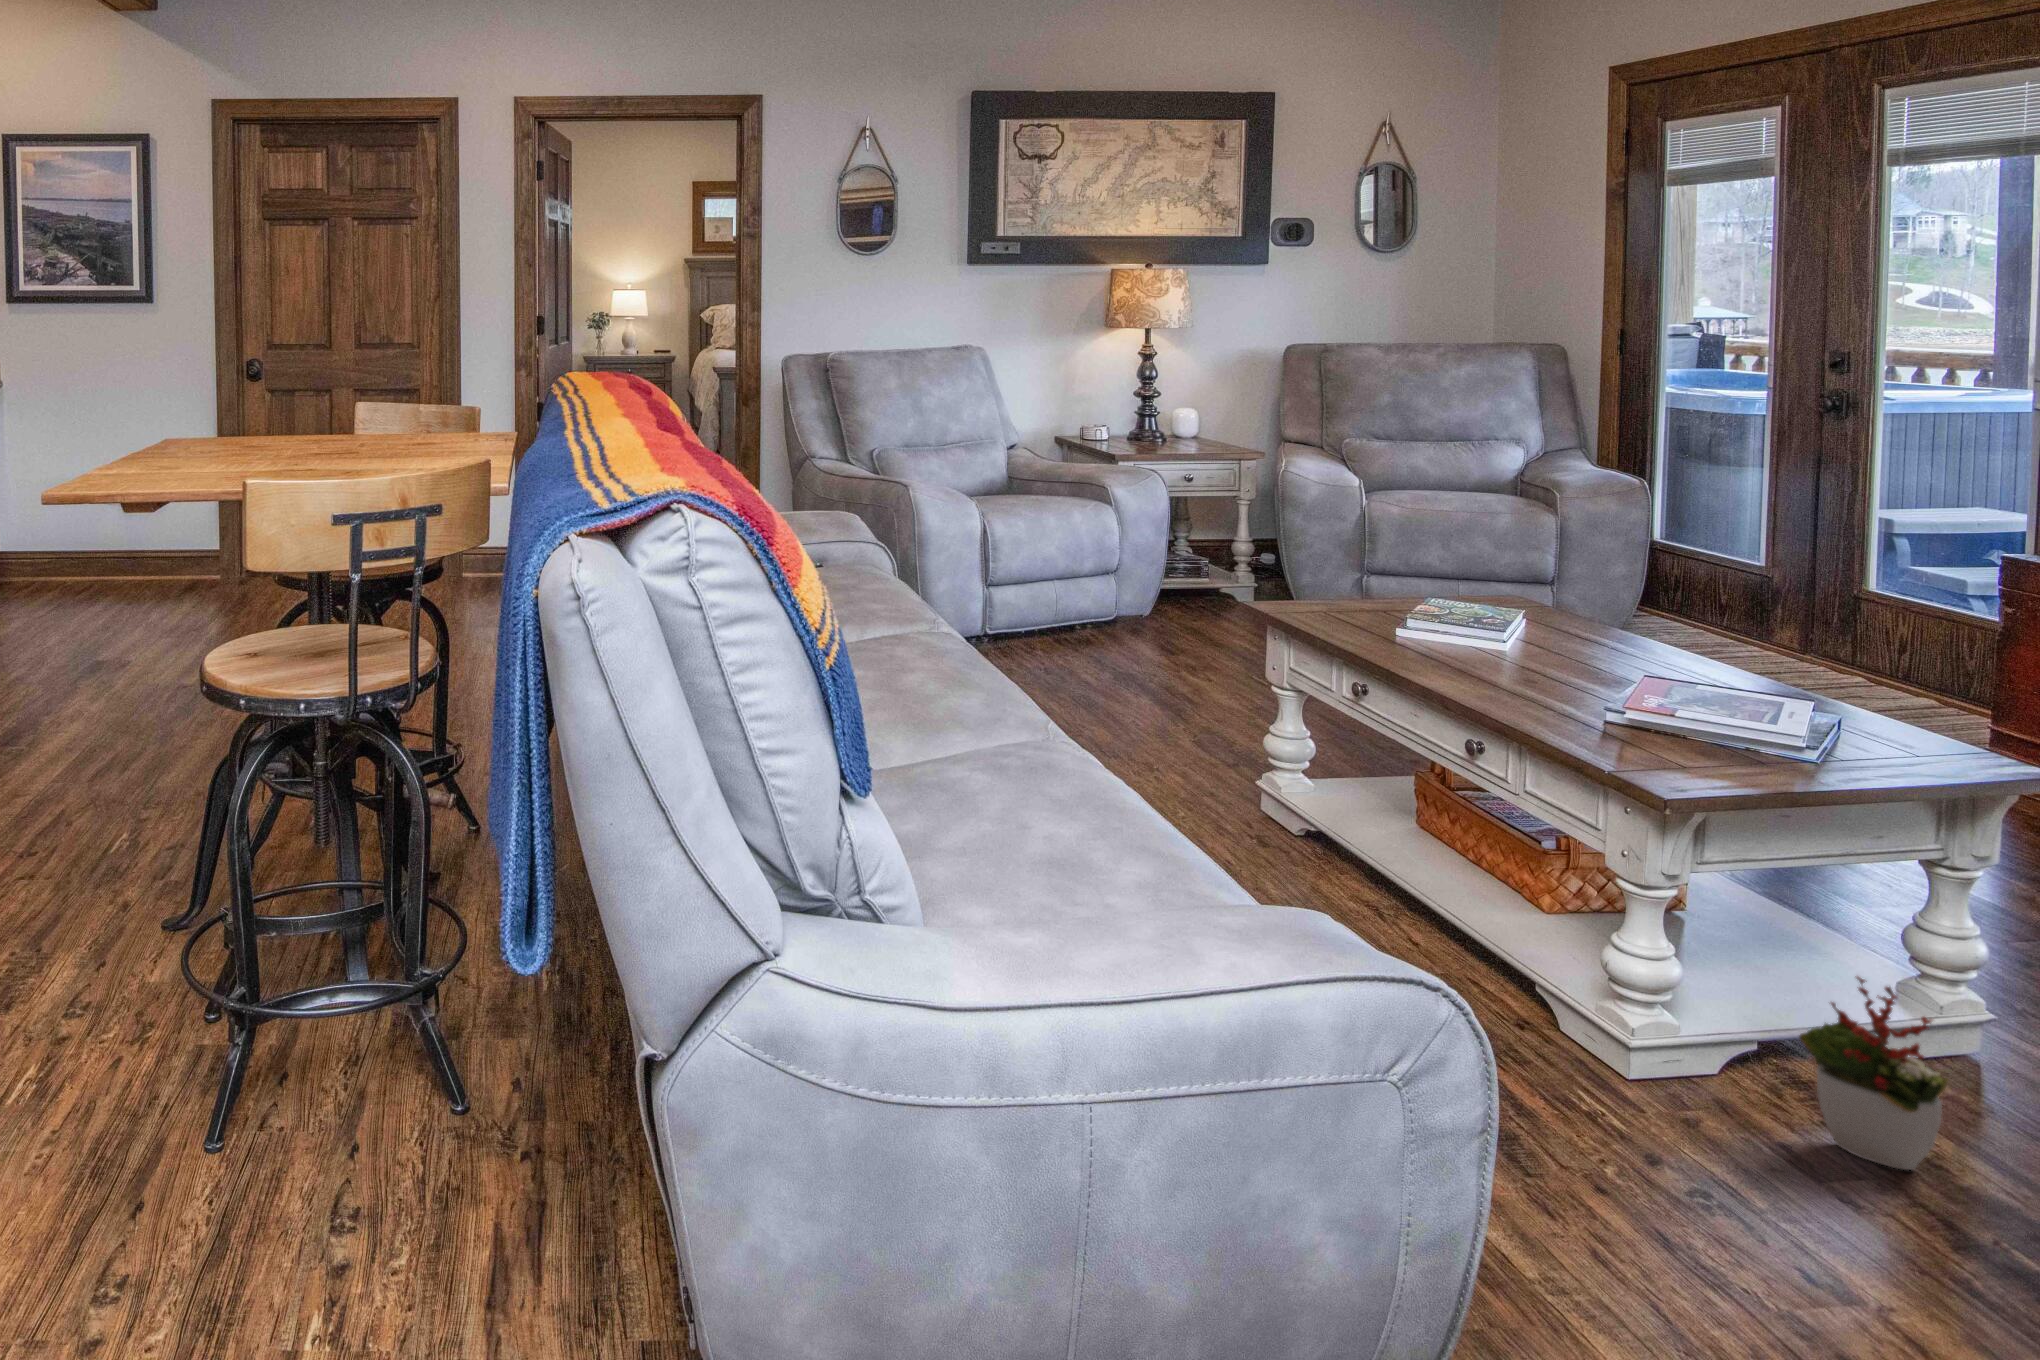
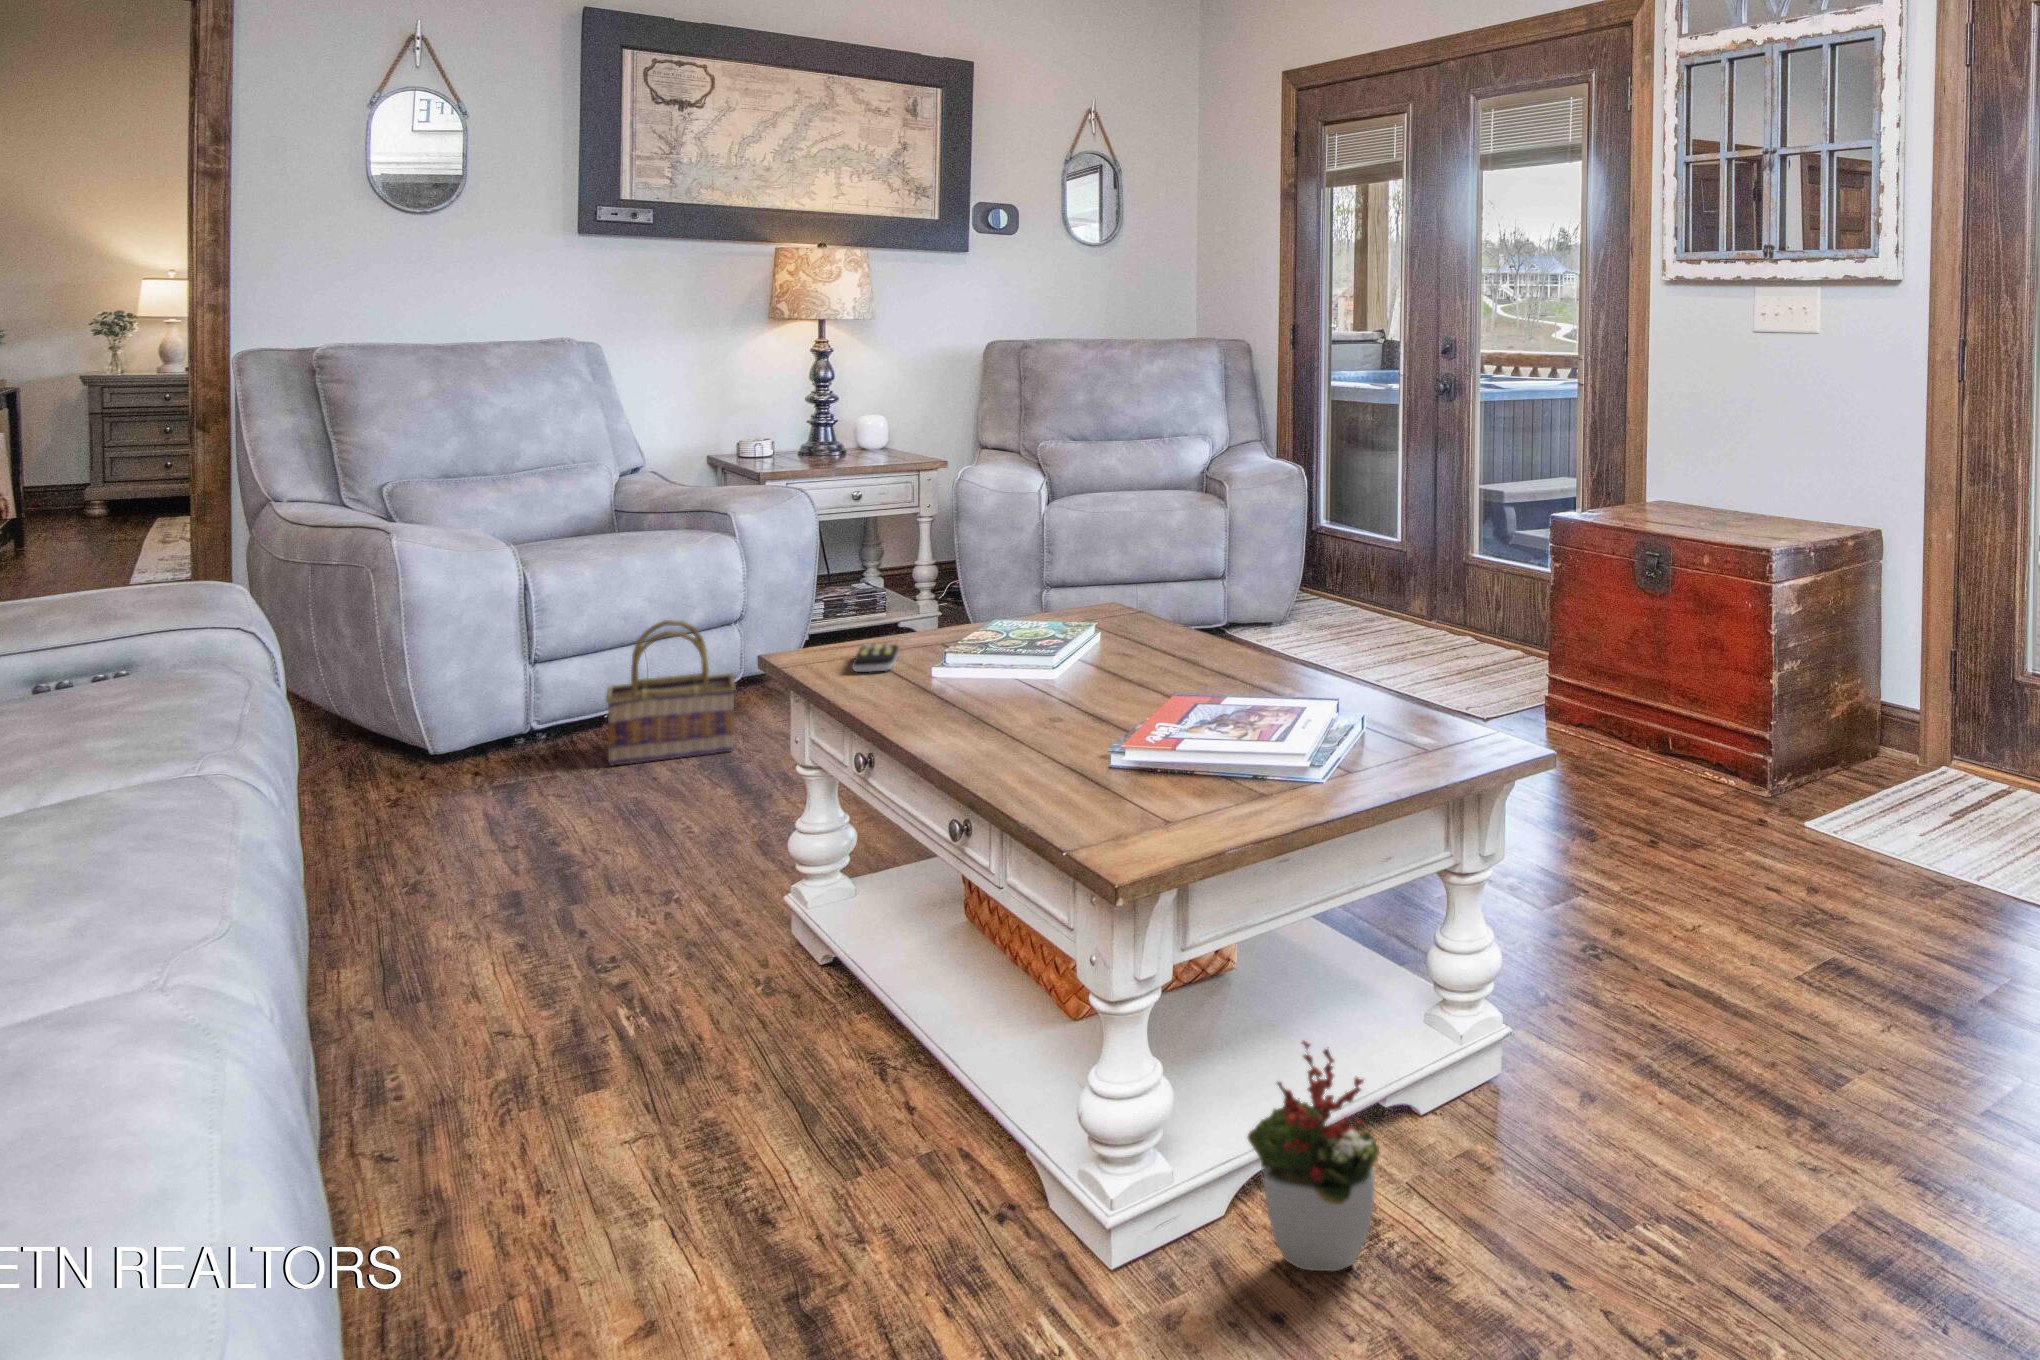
basket: none [1037,563,1133,669] -> present [606,620,736,765]
remote control: none [1320,603,1358,625] -> present [853,643,899,672]

